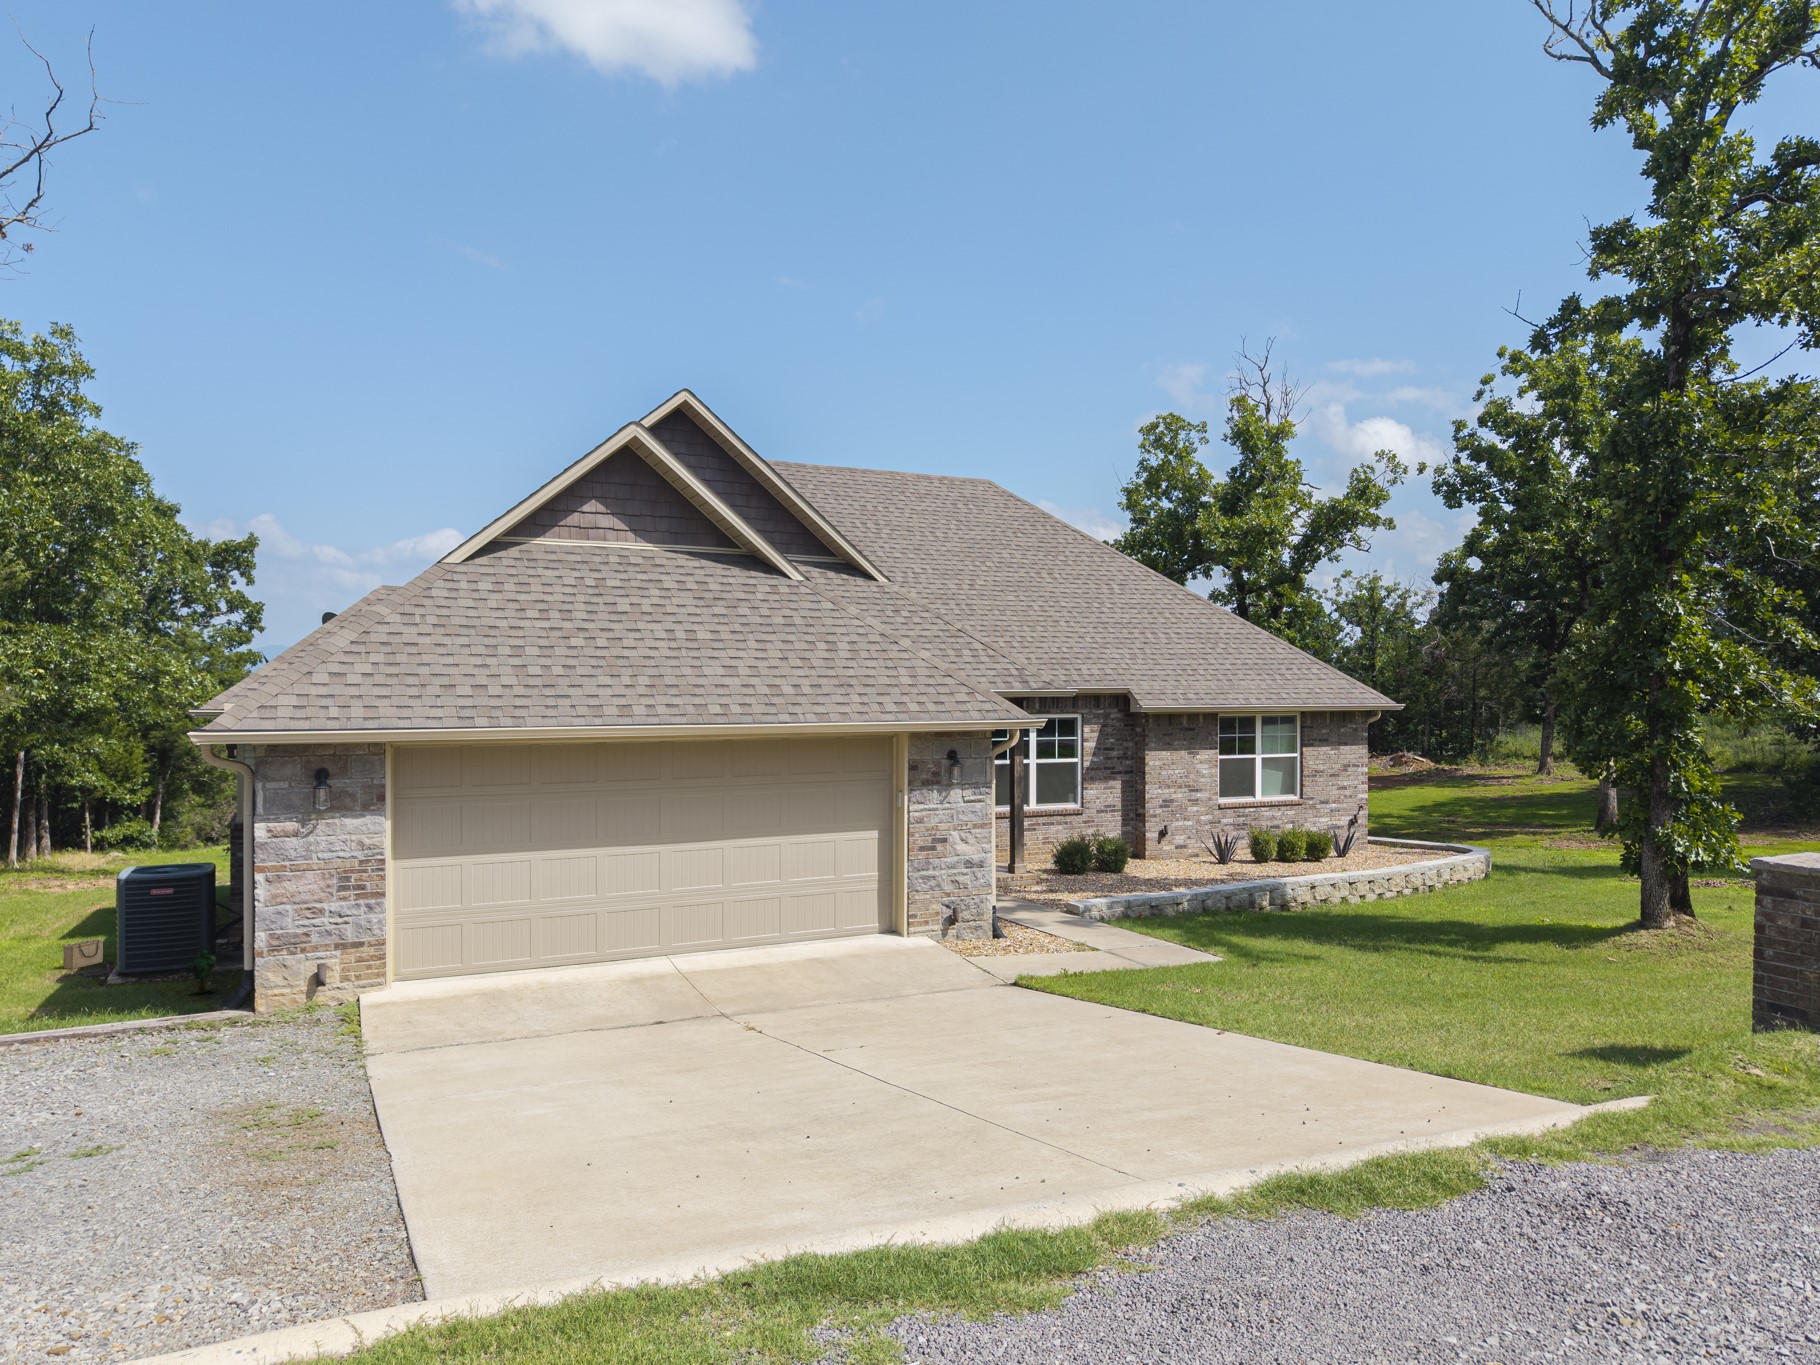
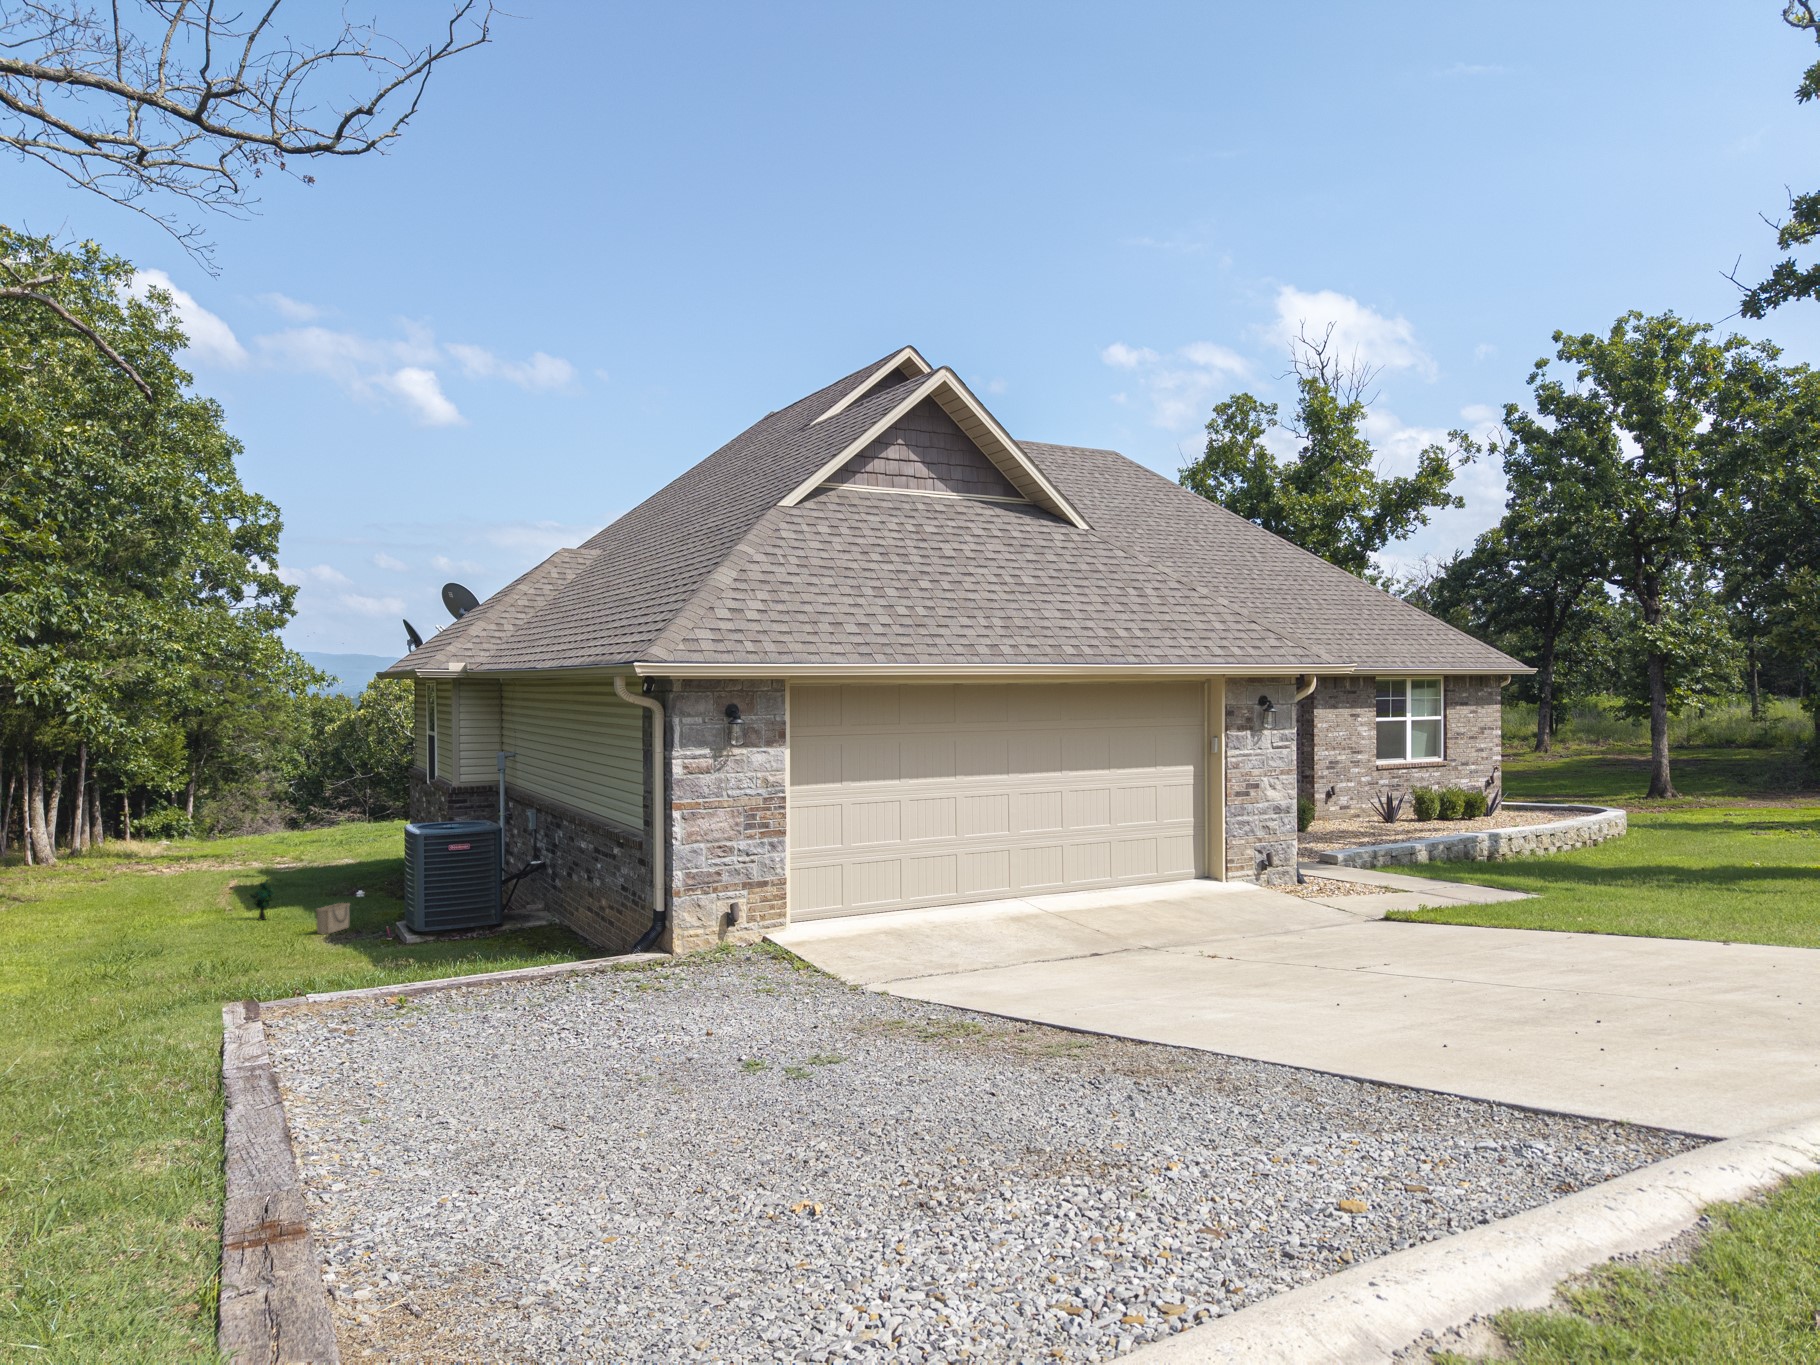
decorative plant: present [188,945,216,993] -> present [250,879,274,920]

